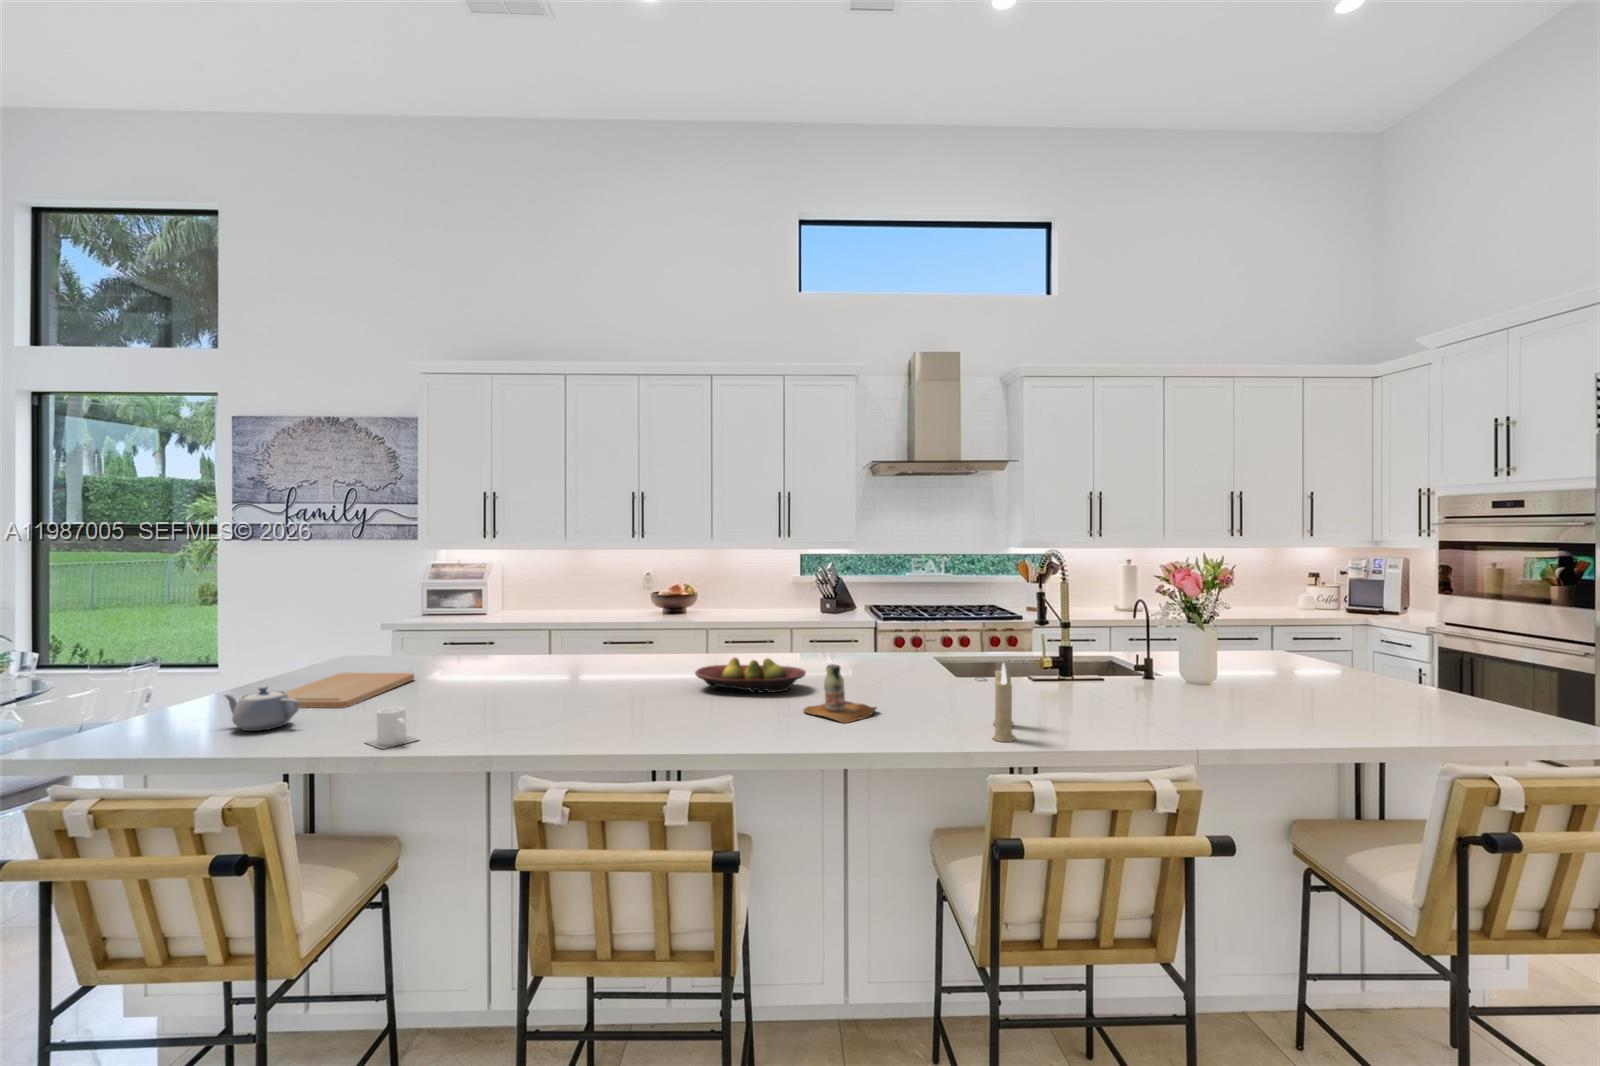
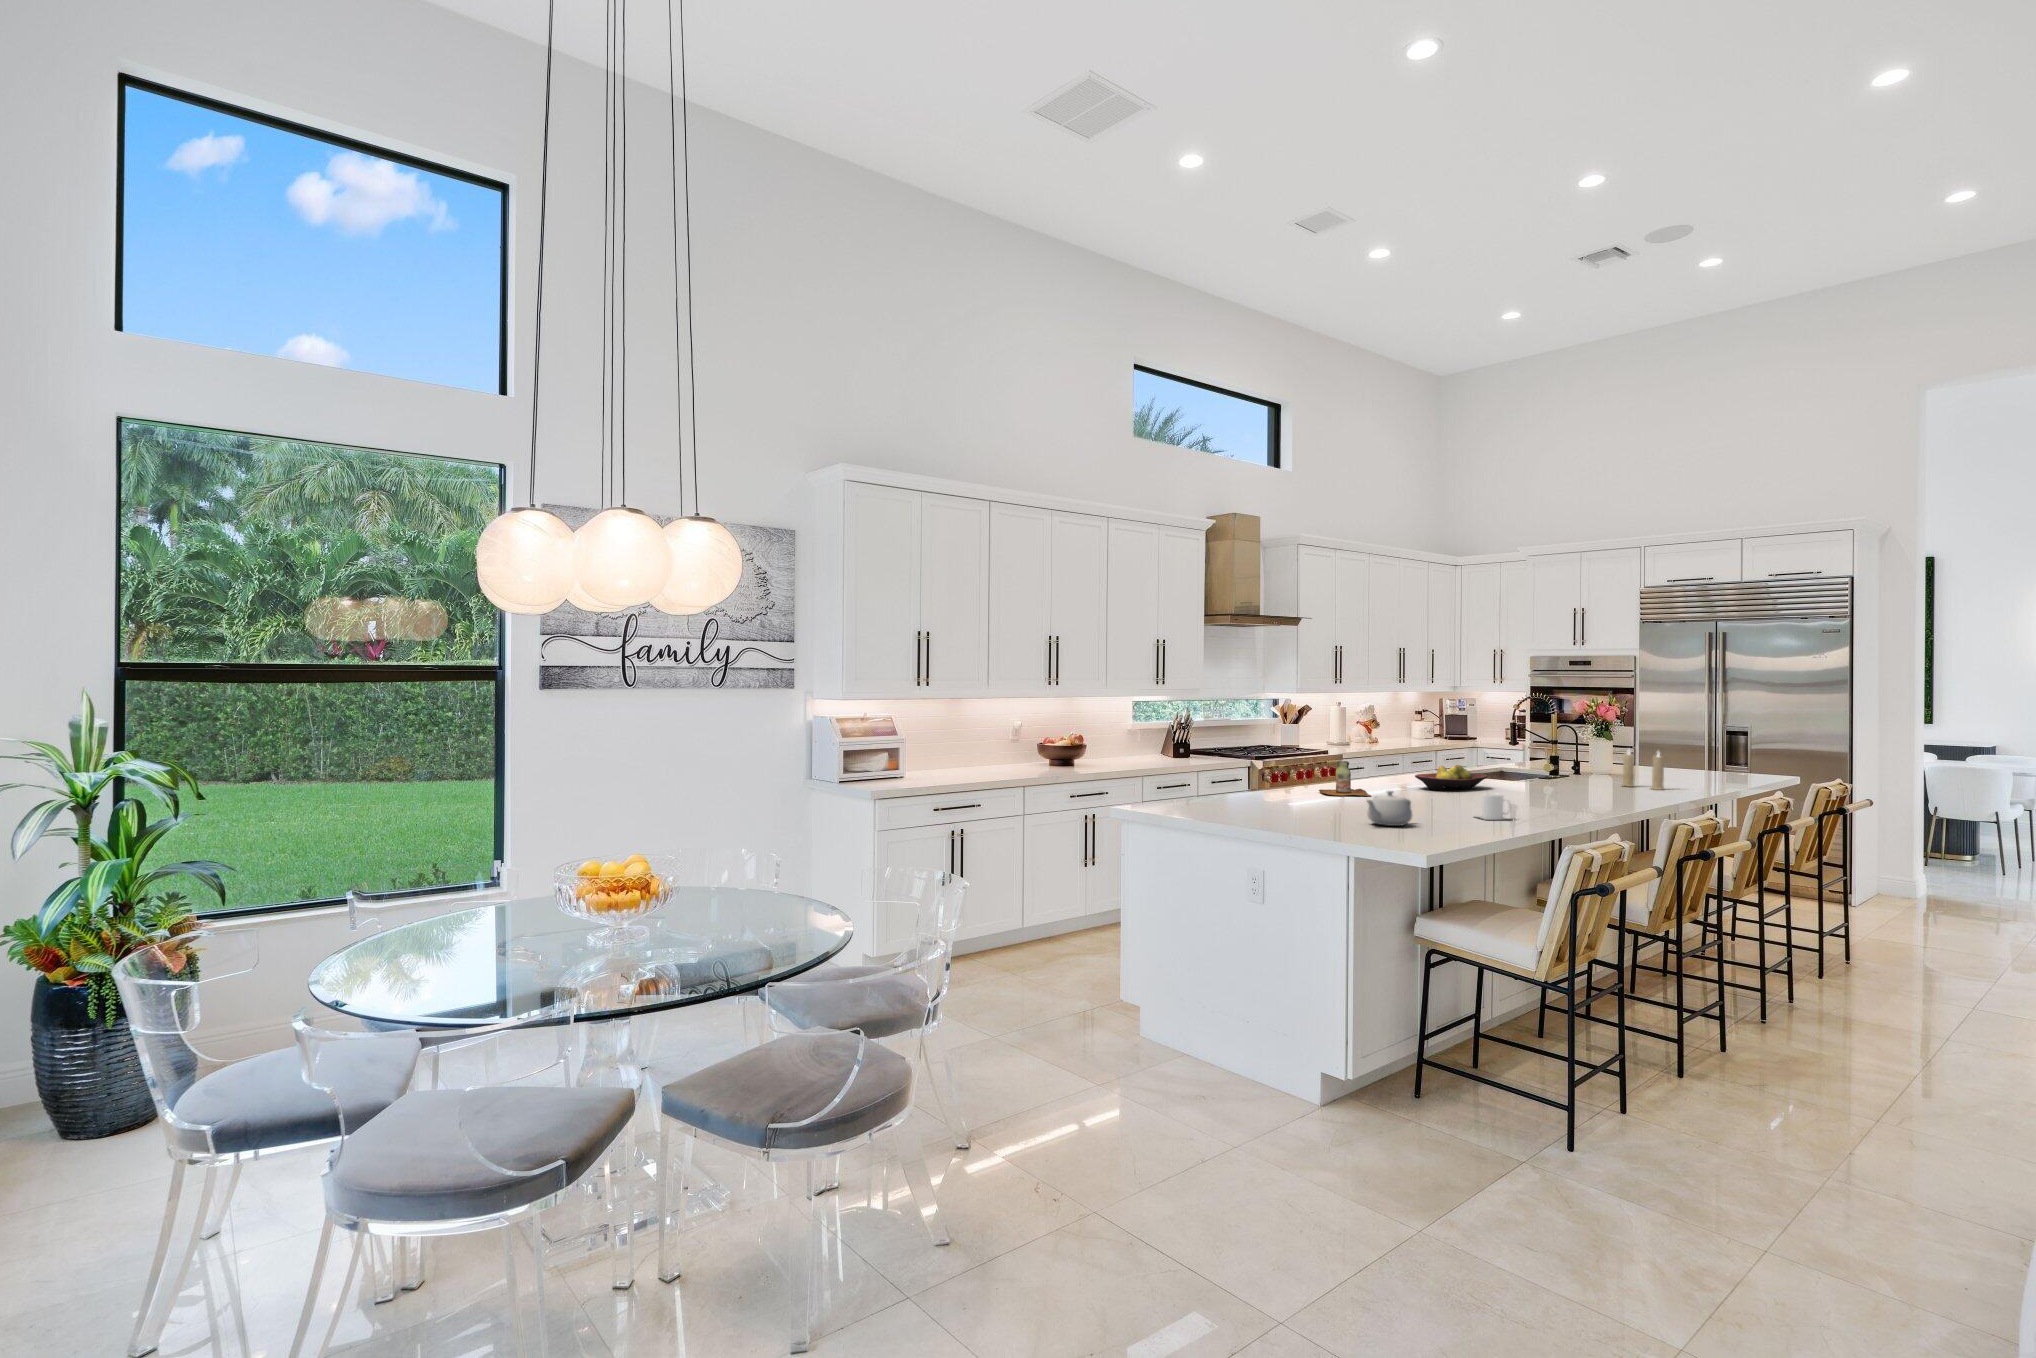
bottle: present [804,664,876,723] -> present [1319,761,1371,797]
cutting board: present [286,673,414,708] -> none [1209,799,1344,822]

